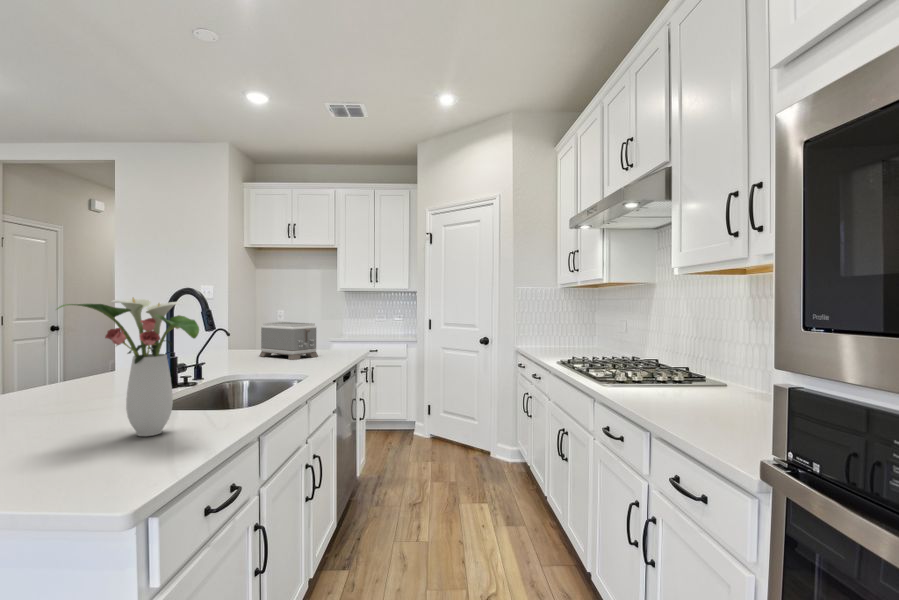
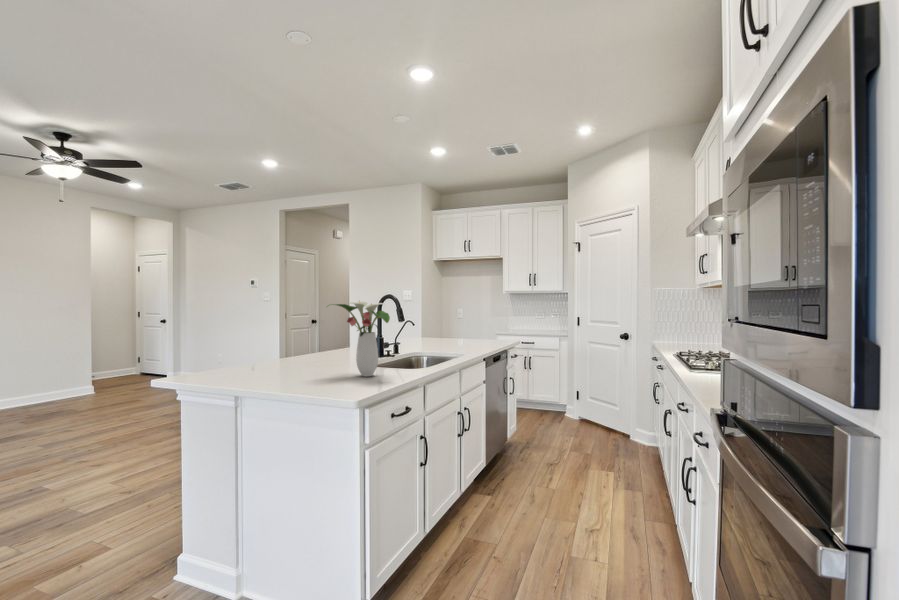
toaster: present [259,322,318,360] -> none [438,318,478,345]

